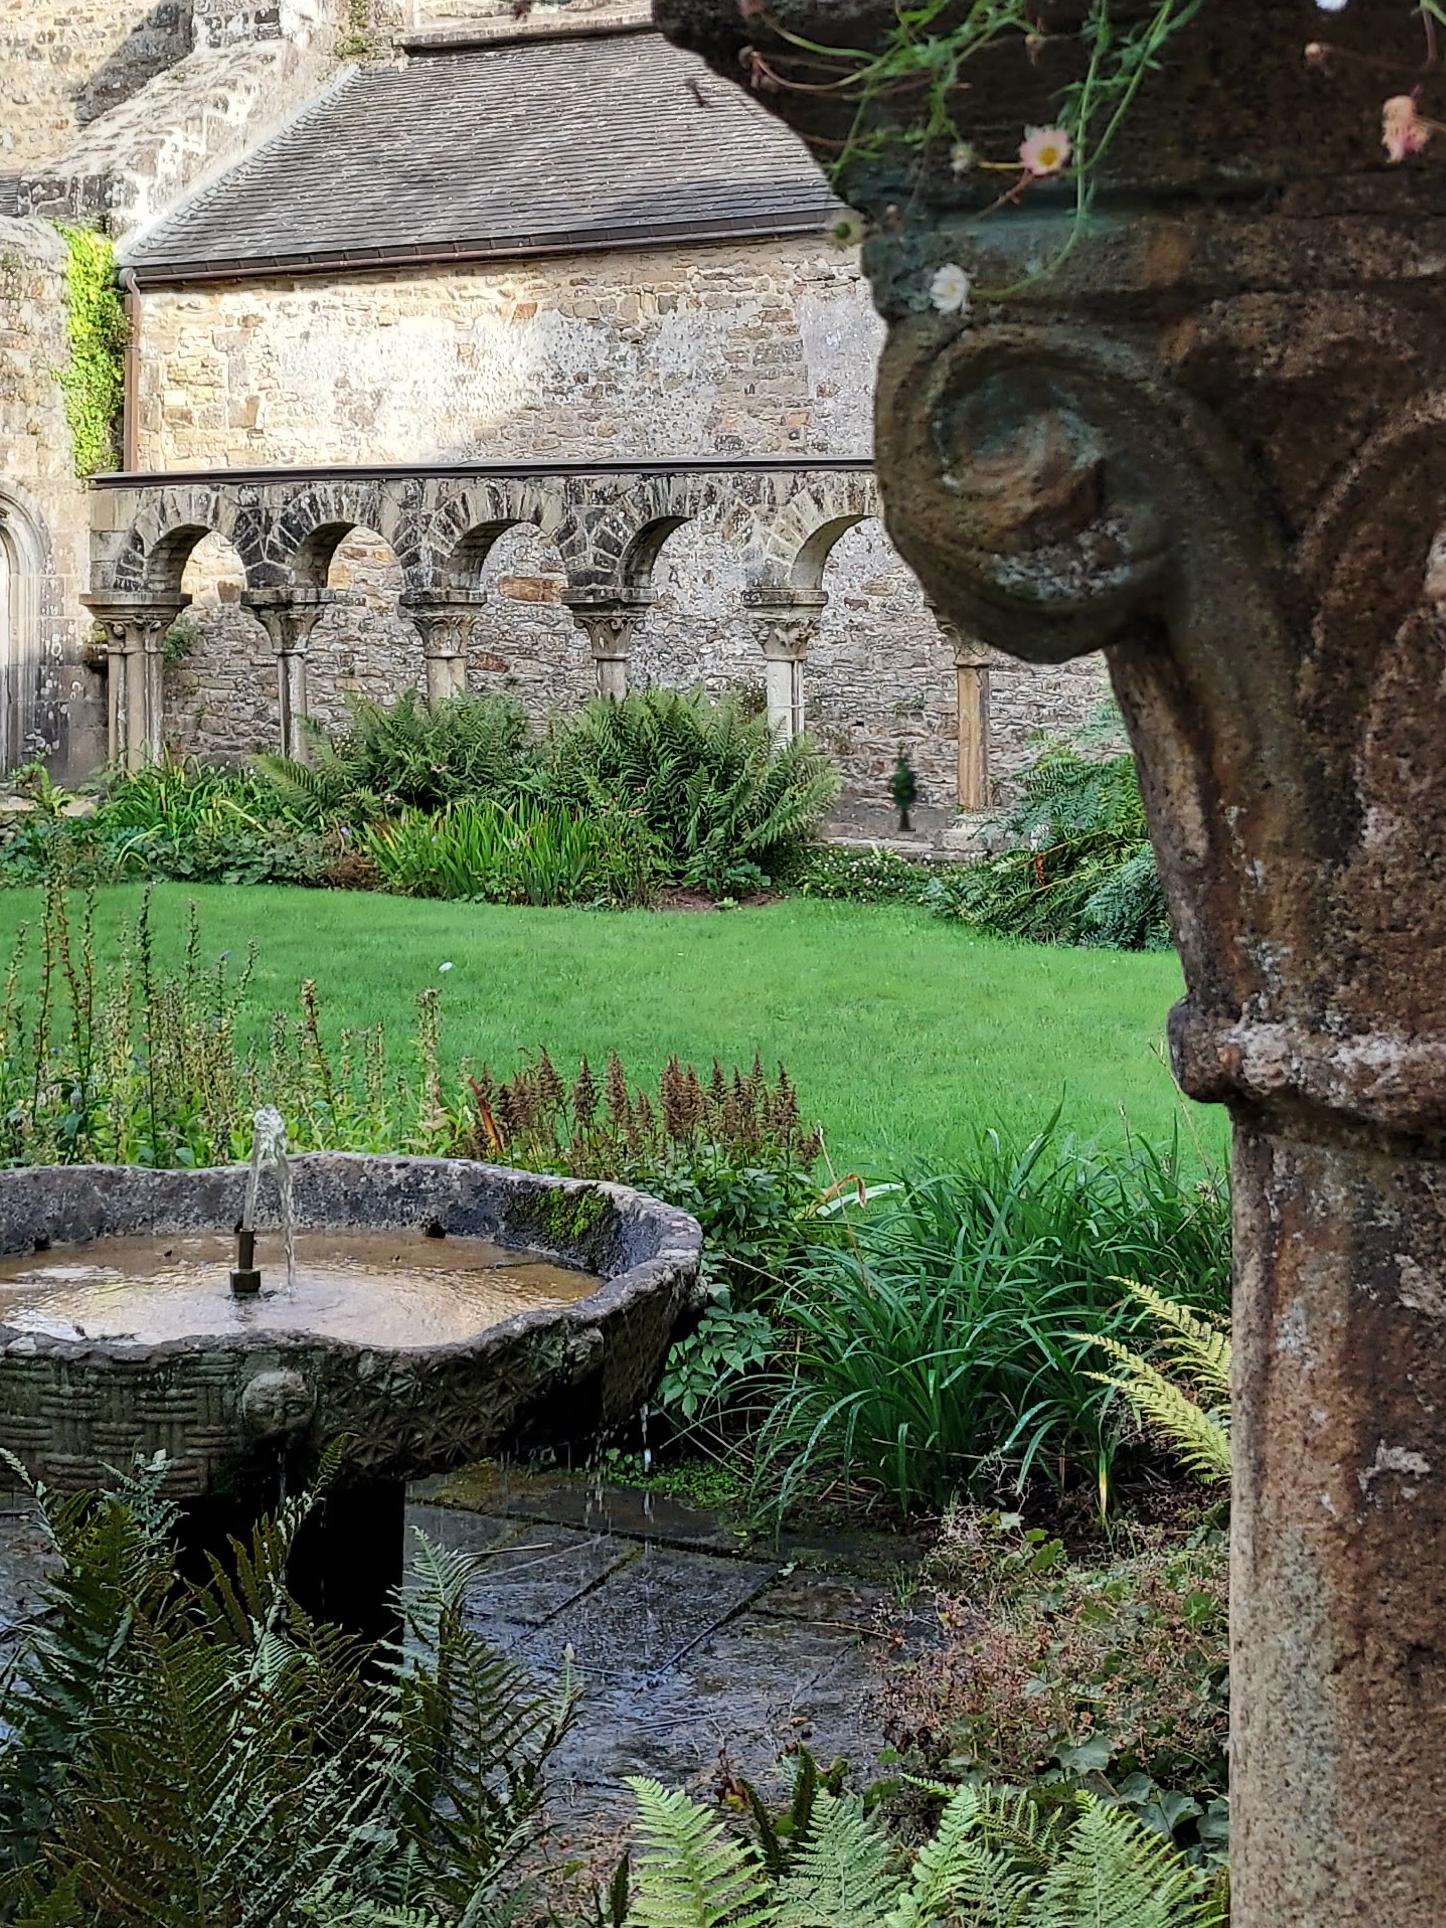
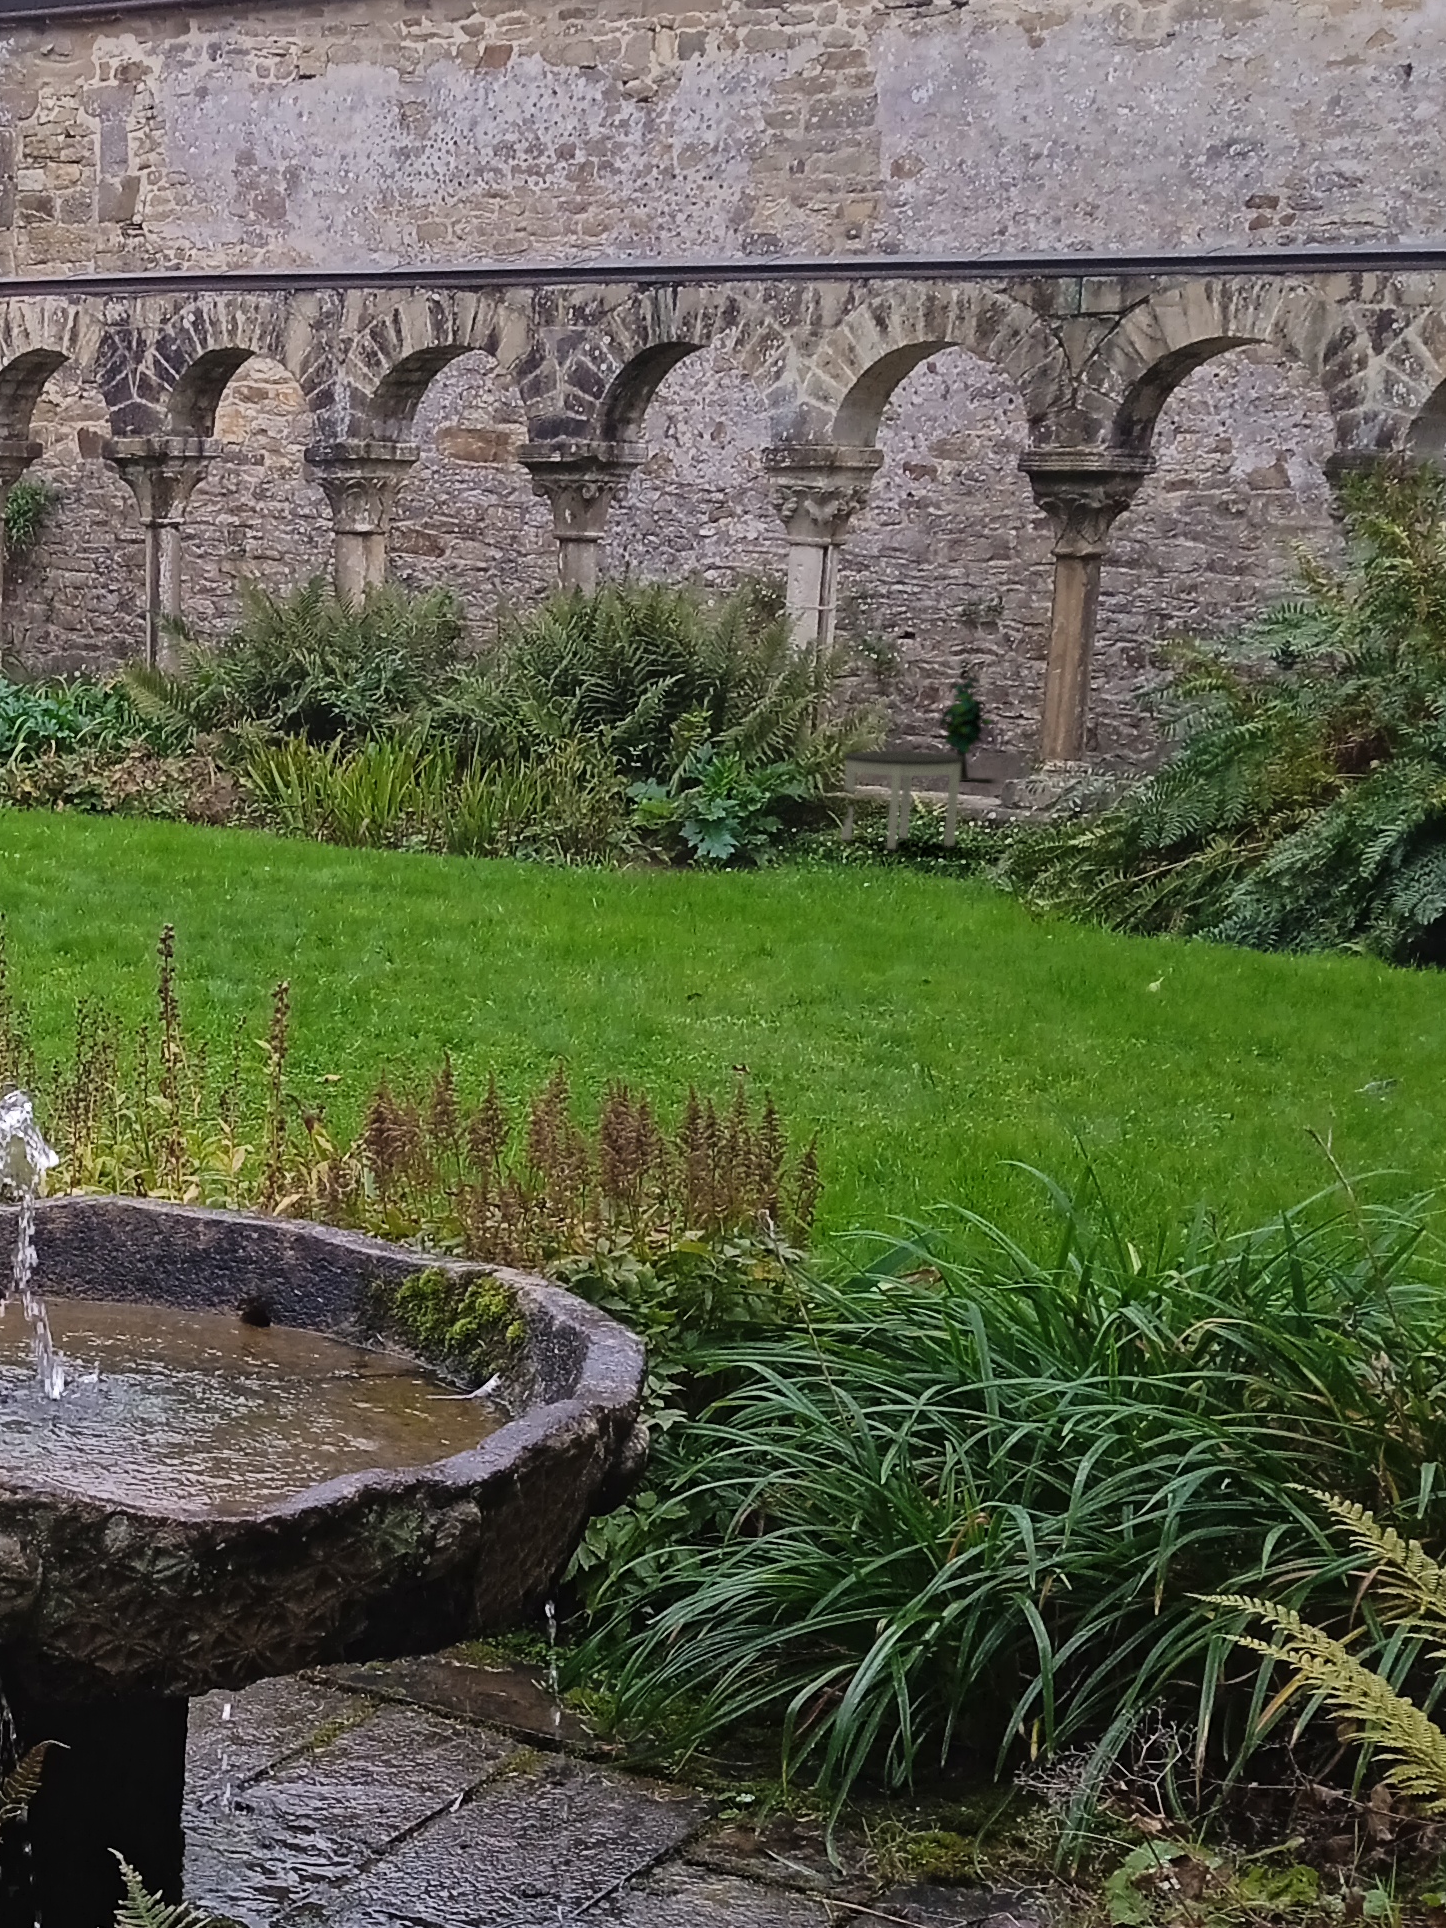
round table: none [818,809,904,882] -> present [841,751,963,849]

